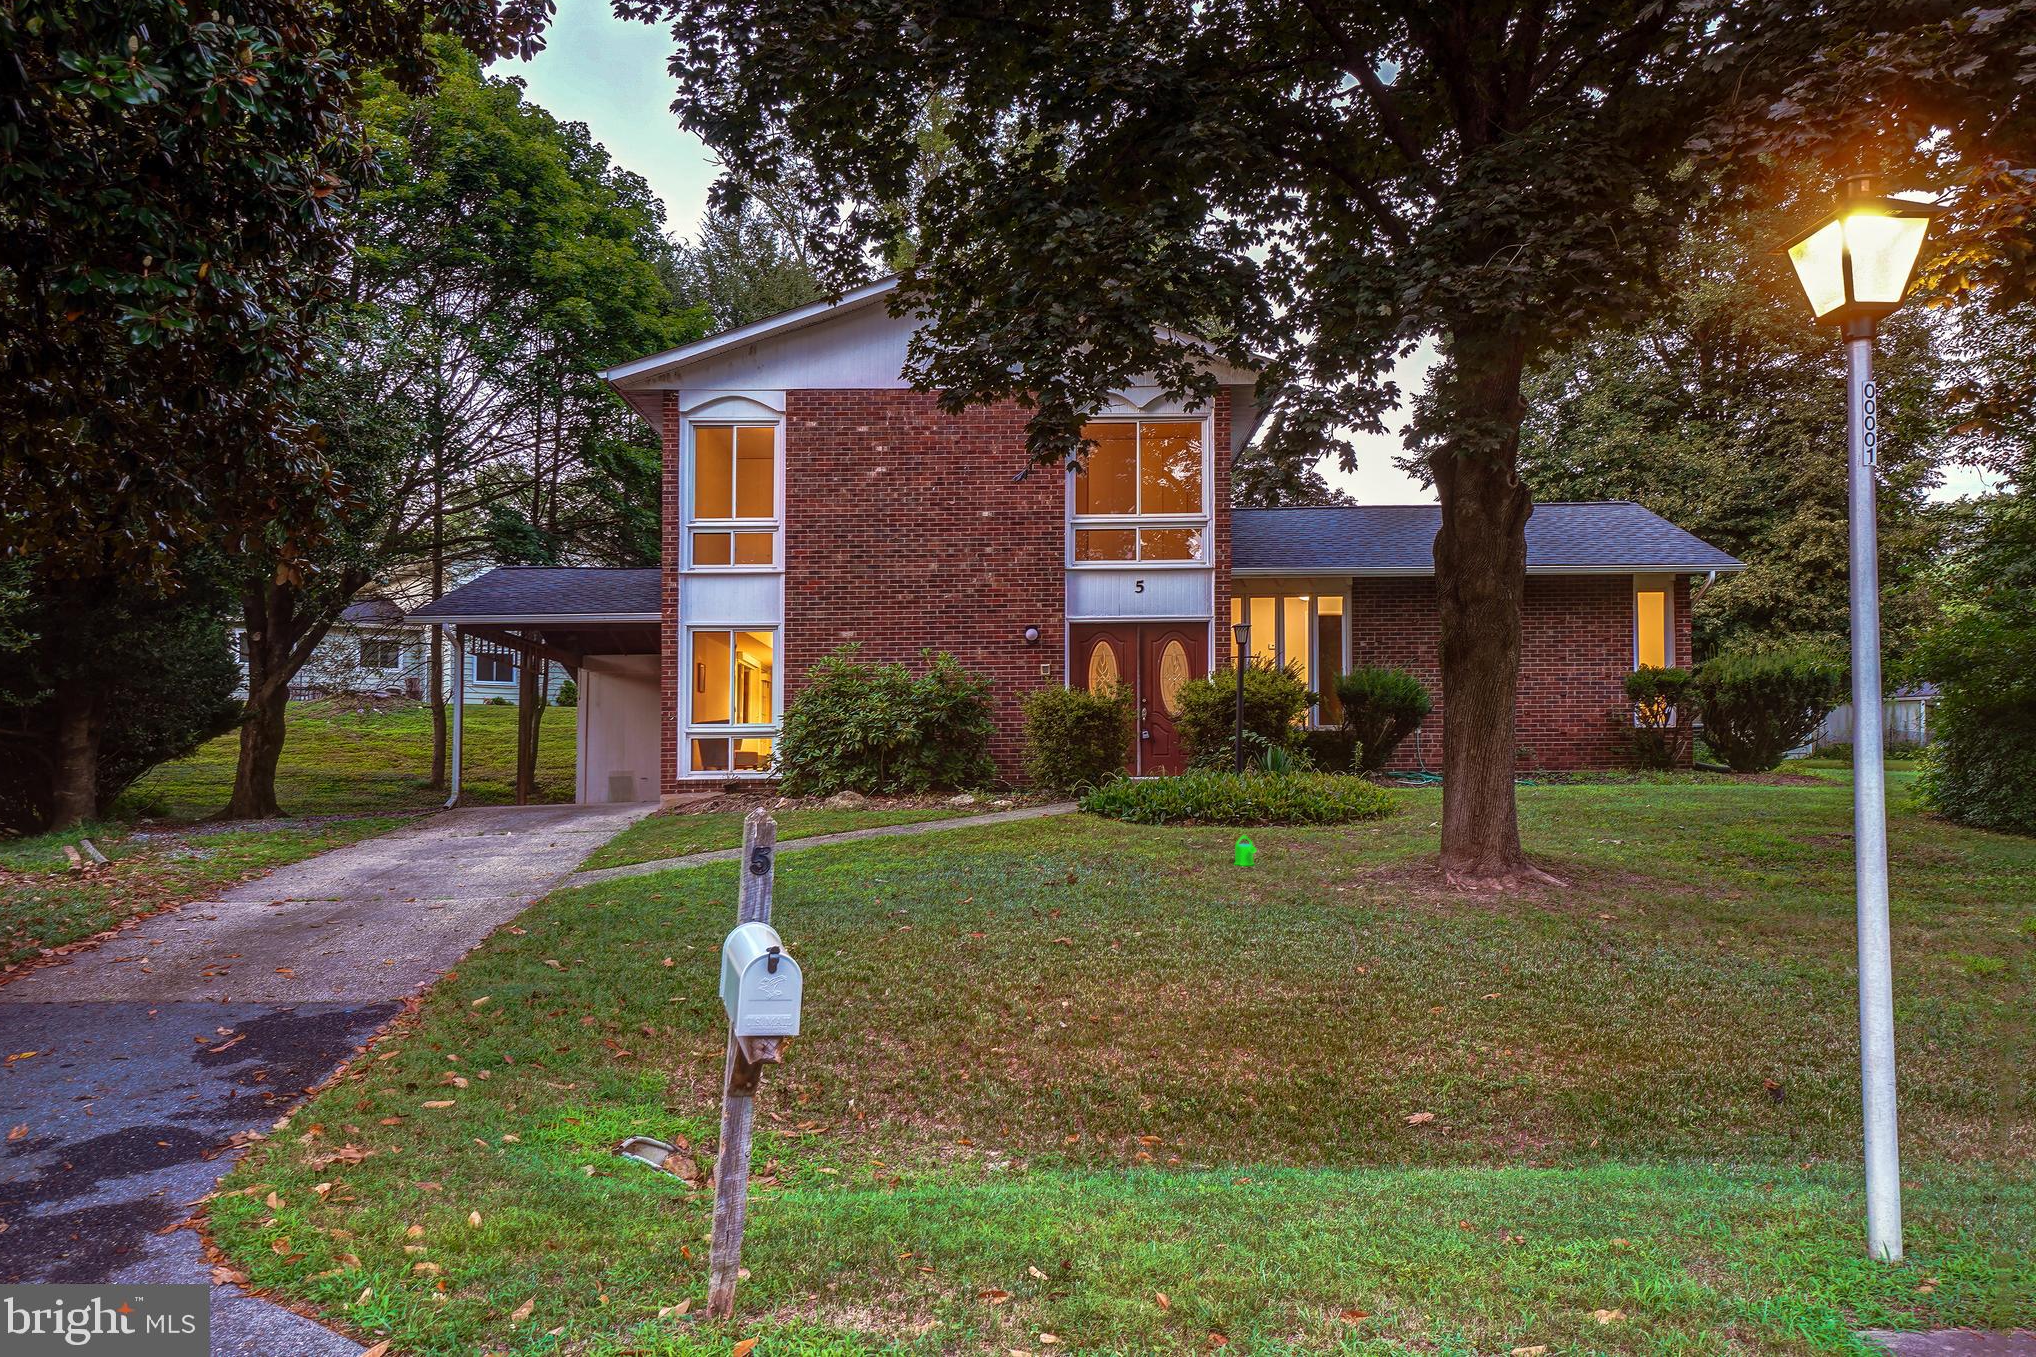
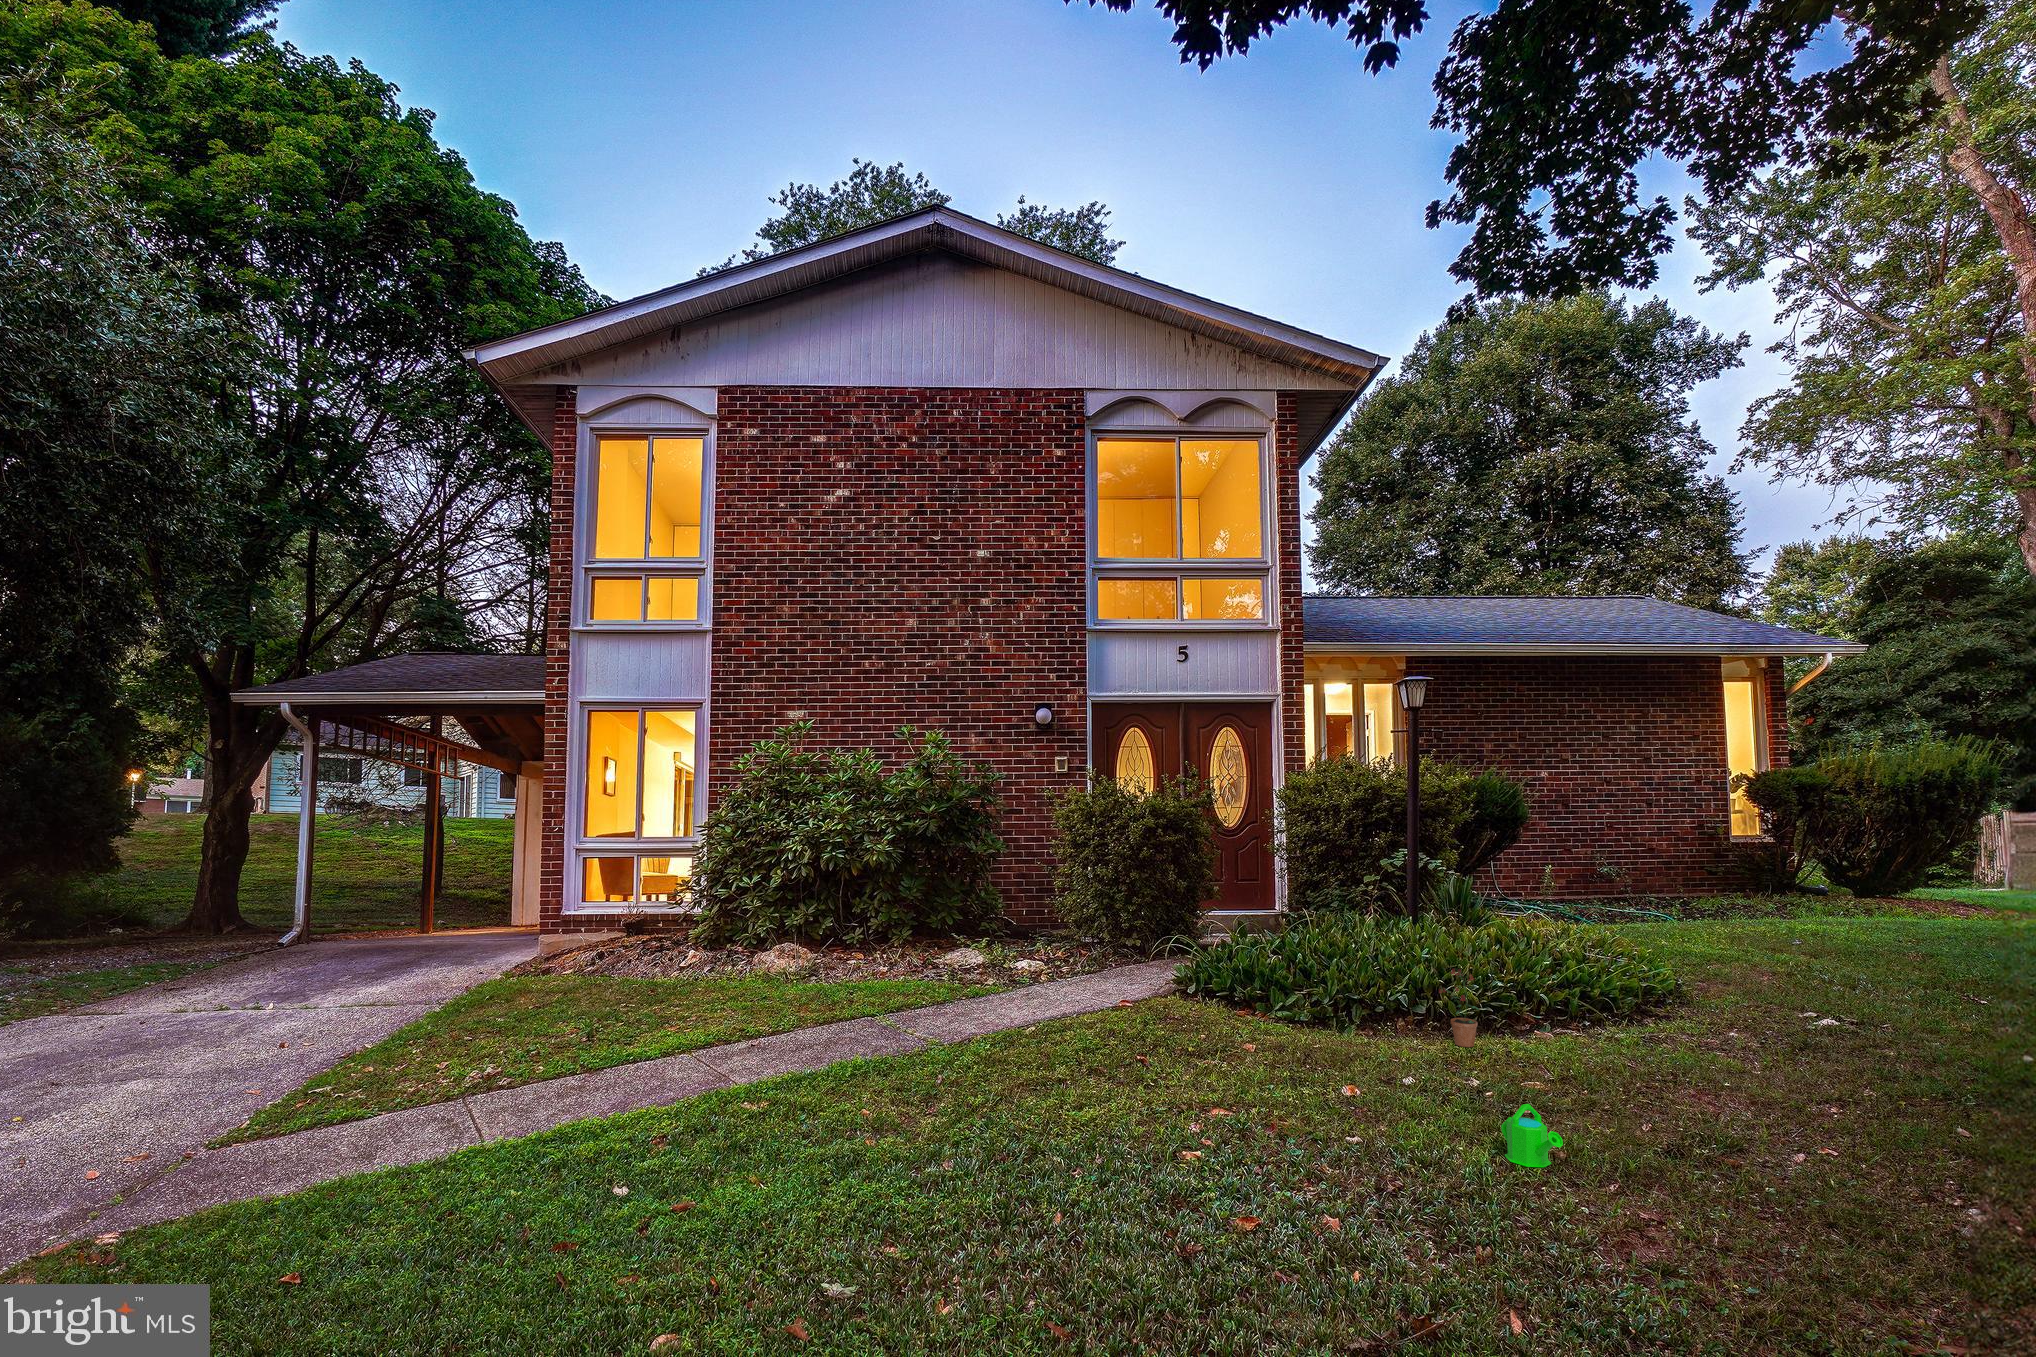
potted plant: none [1248,787,1271,833] -> present [1439,969,1479,1047]

